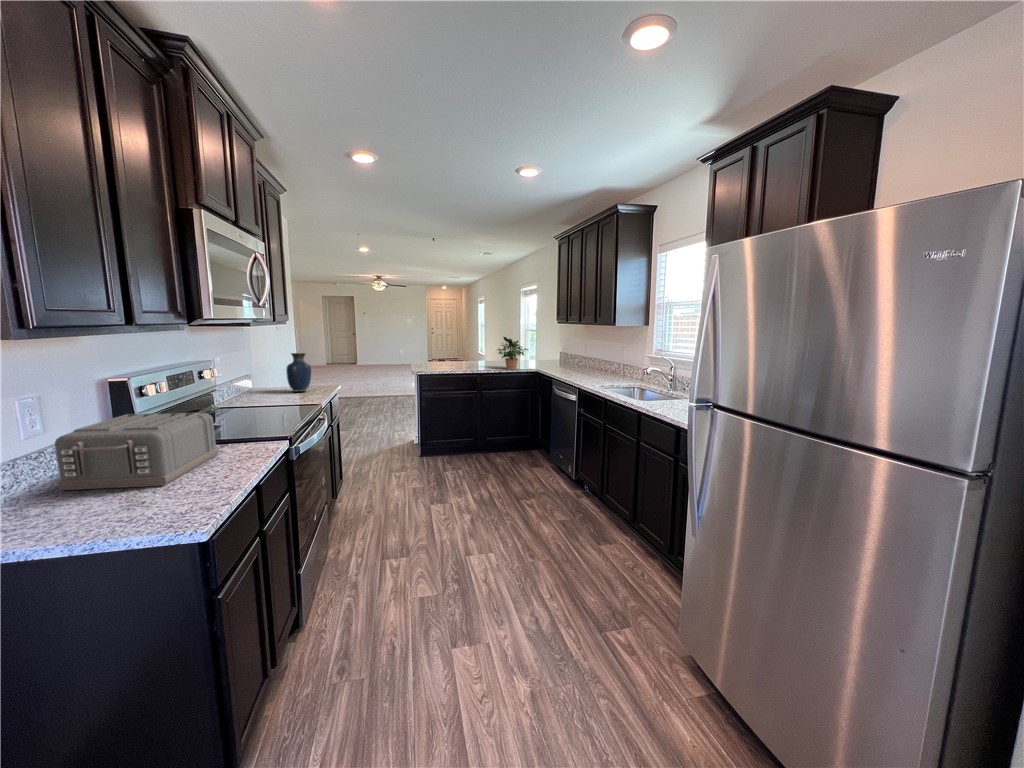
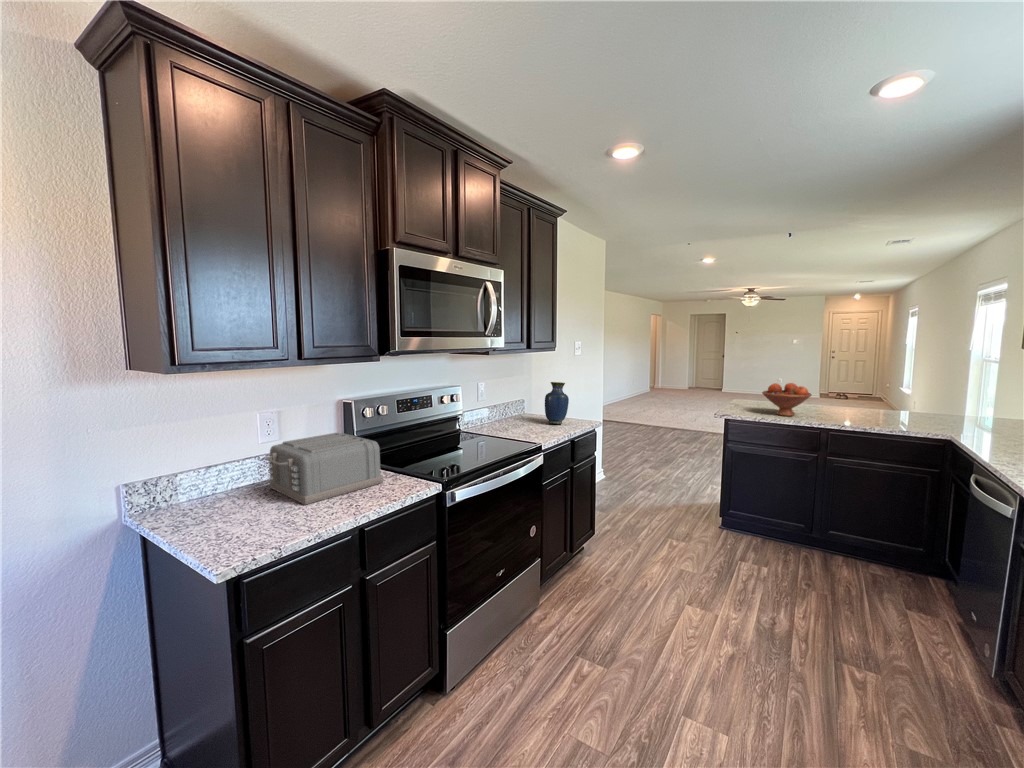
potted plant: present [498,337,528,370] -> none [864,370,939,427]
fruit bowl: none [441,347,470,370] -> present [762,383,812,416]

